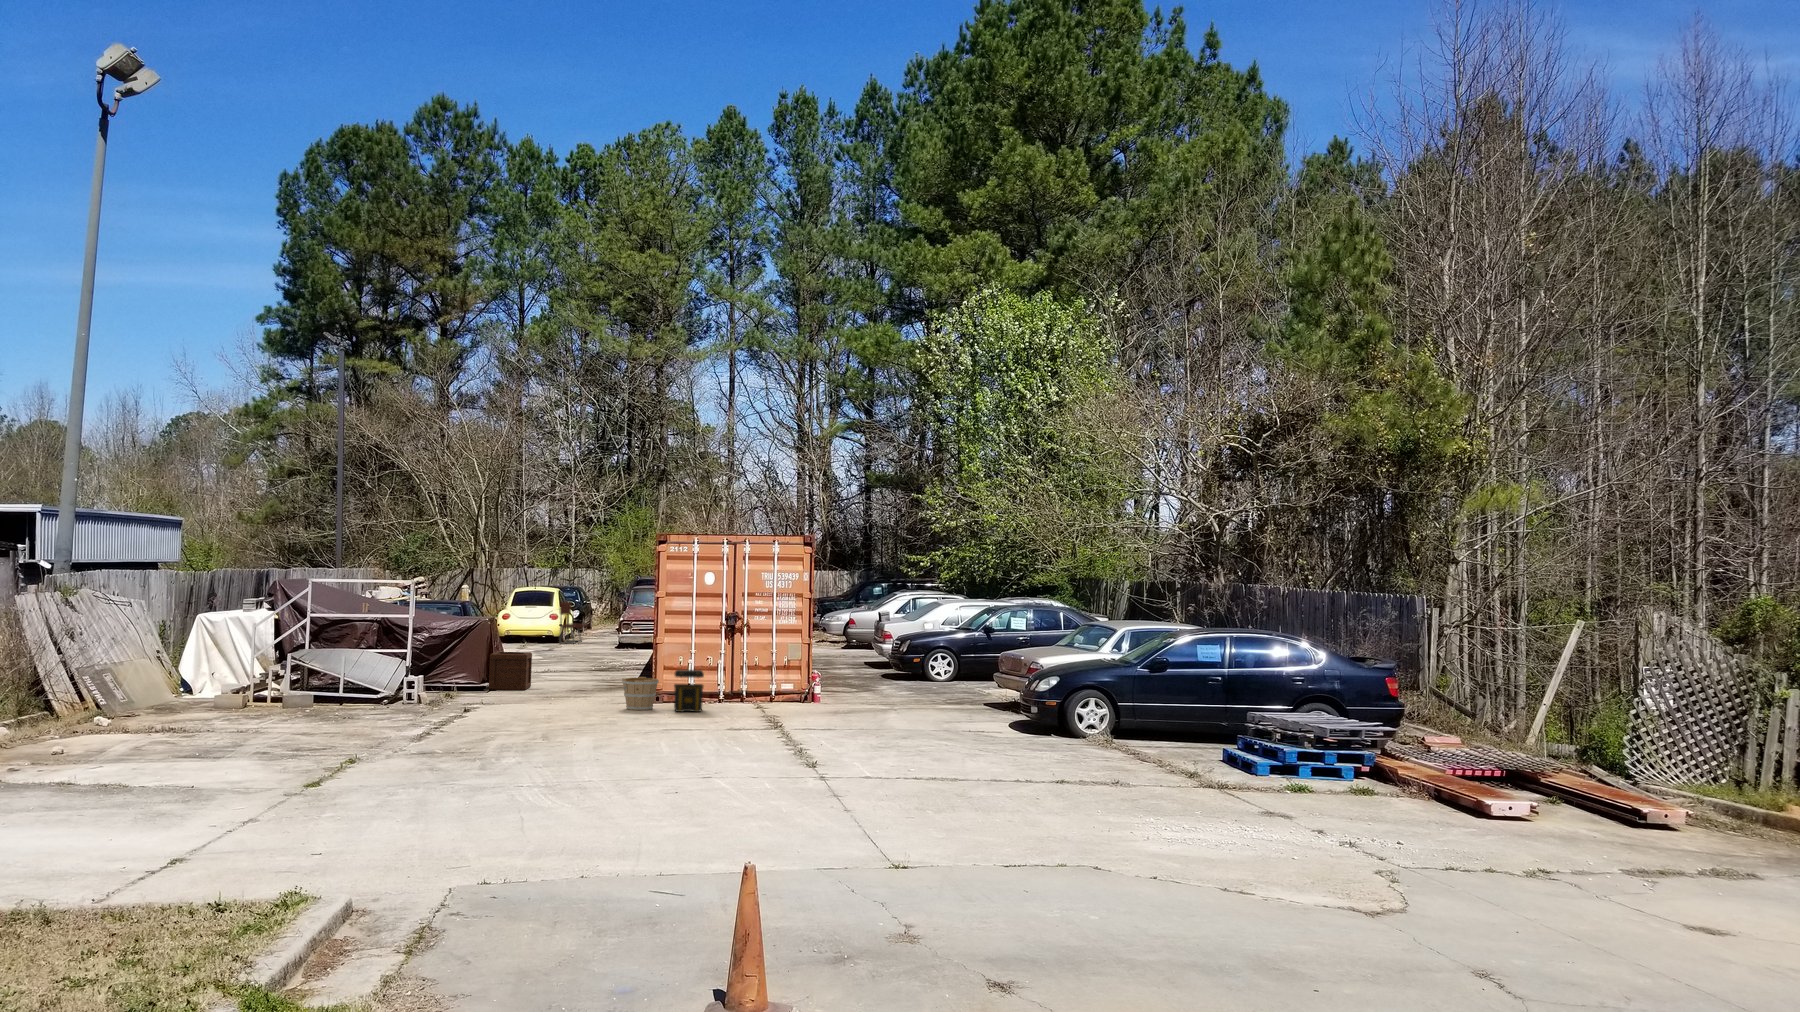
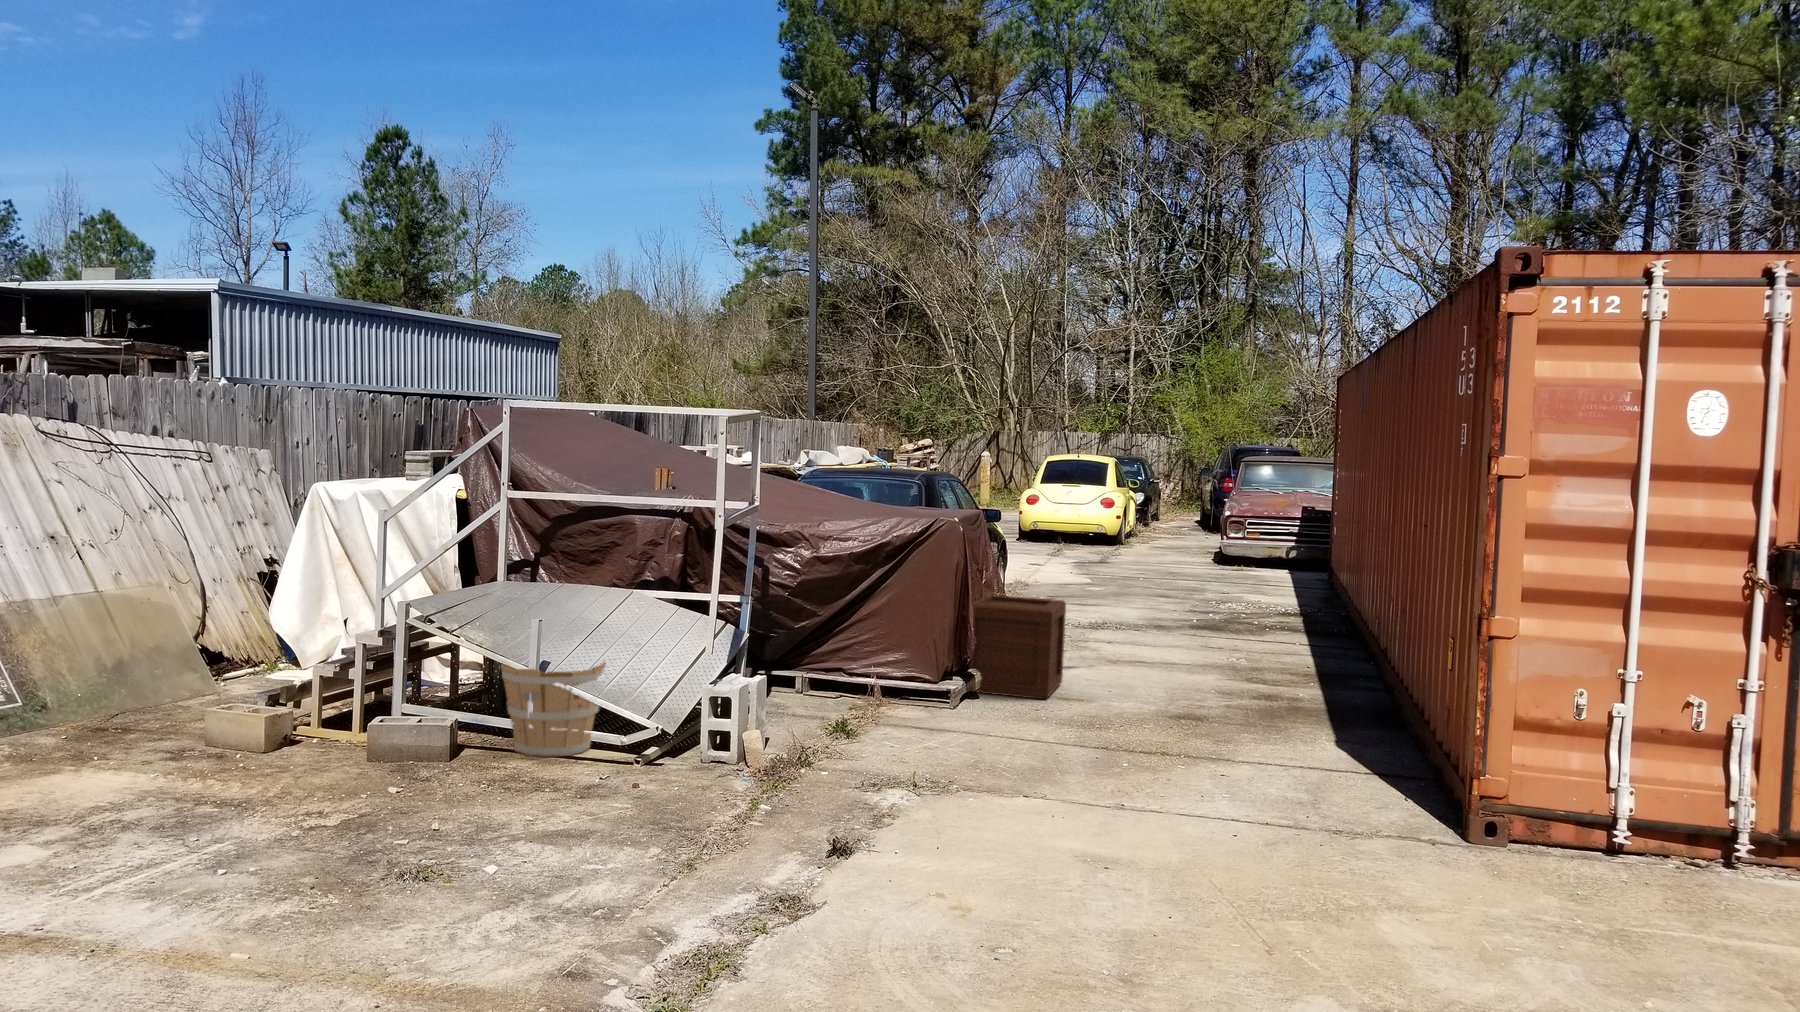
bench: present [559,602,588,644] -> none [1115,479,1161,547]
toolbox: present [674,670,704,712] -> none [1559,739,1710,921]
wooden bucket: present [622,677,659,710] -> present [501,662,606,757]

